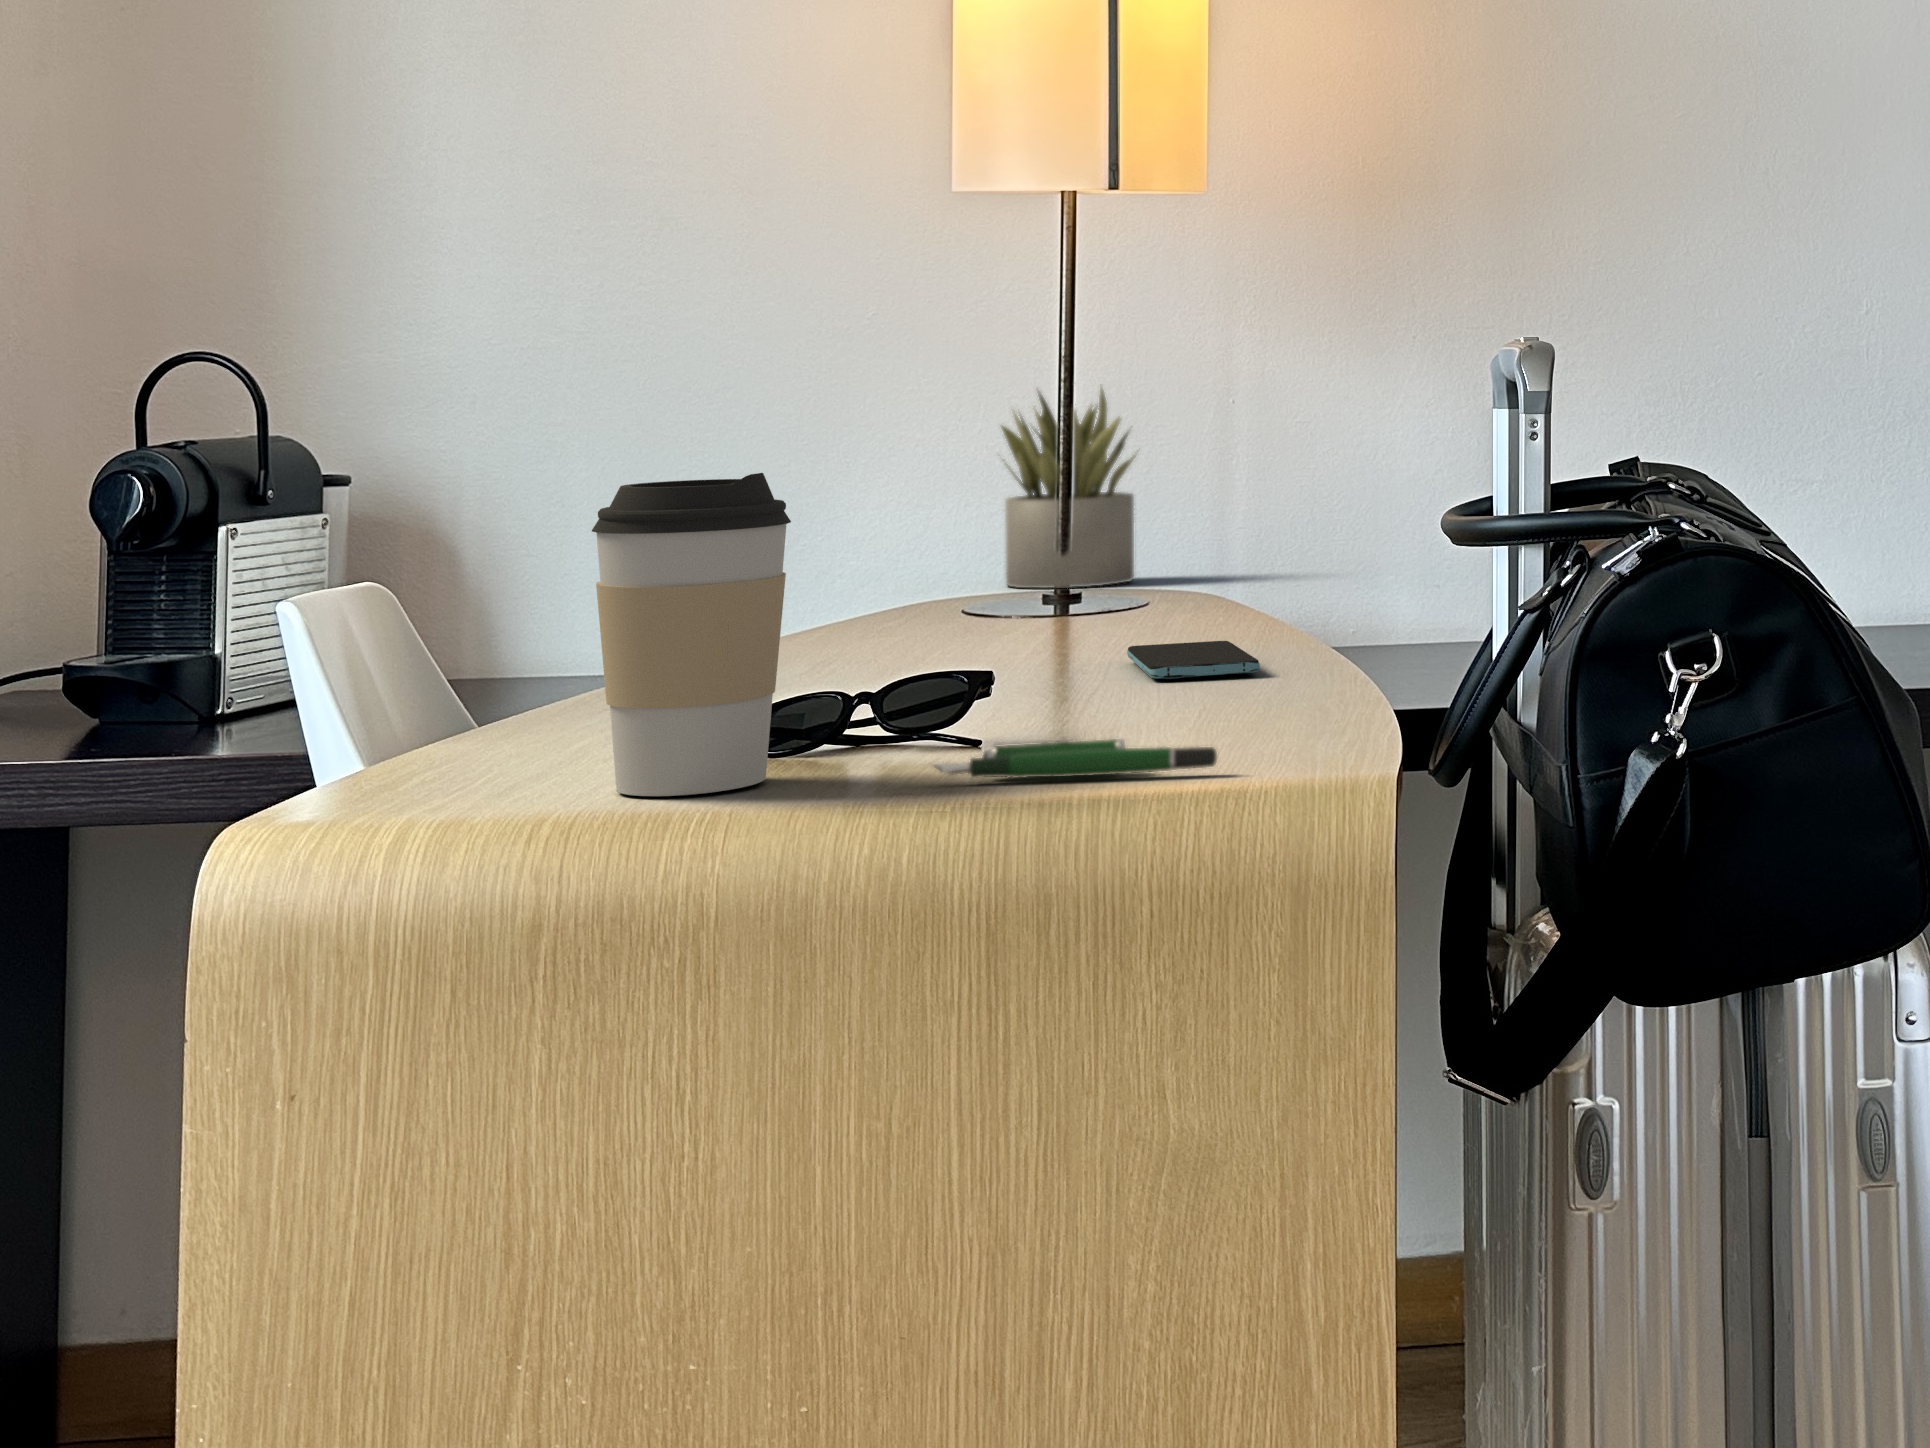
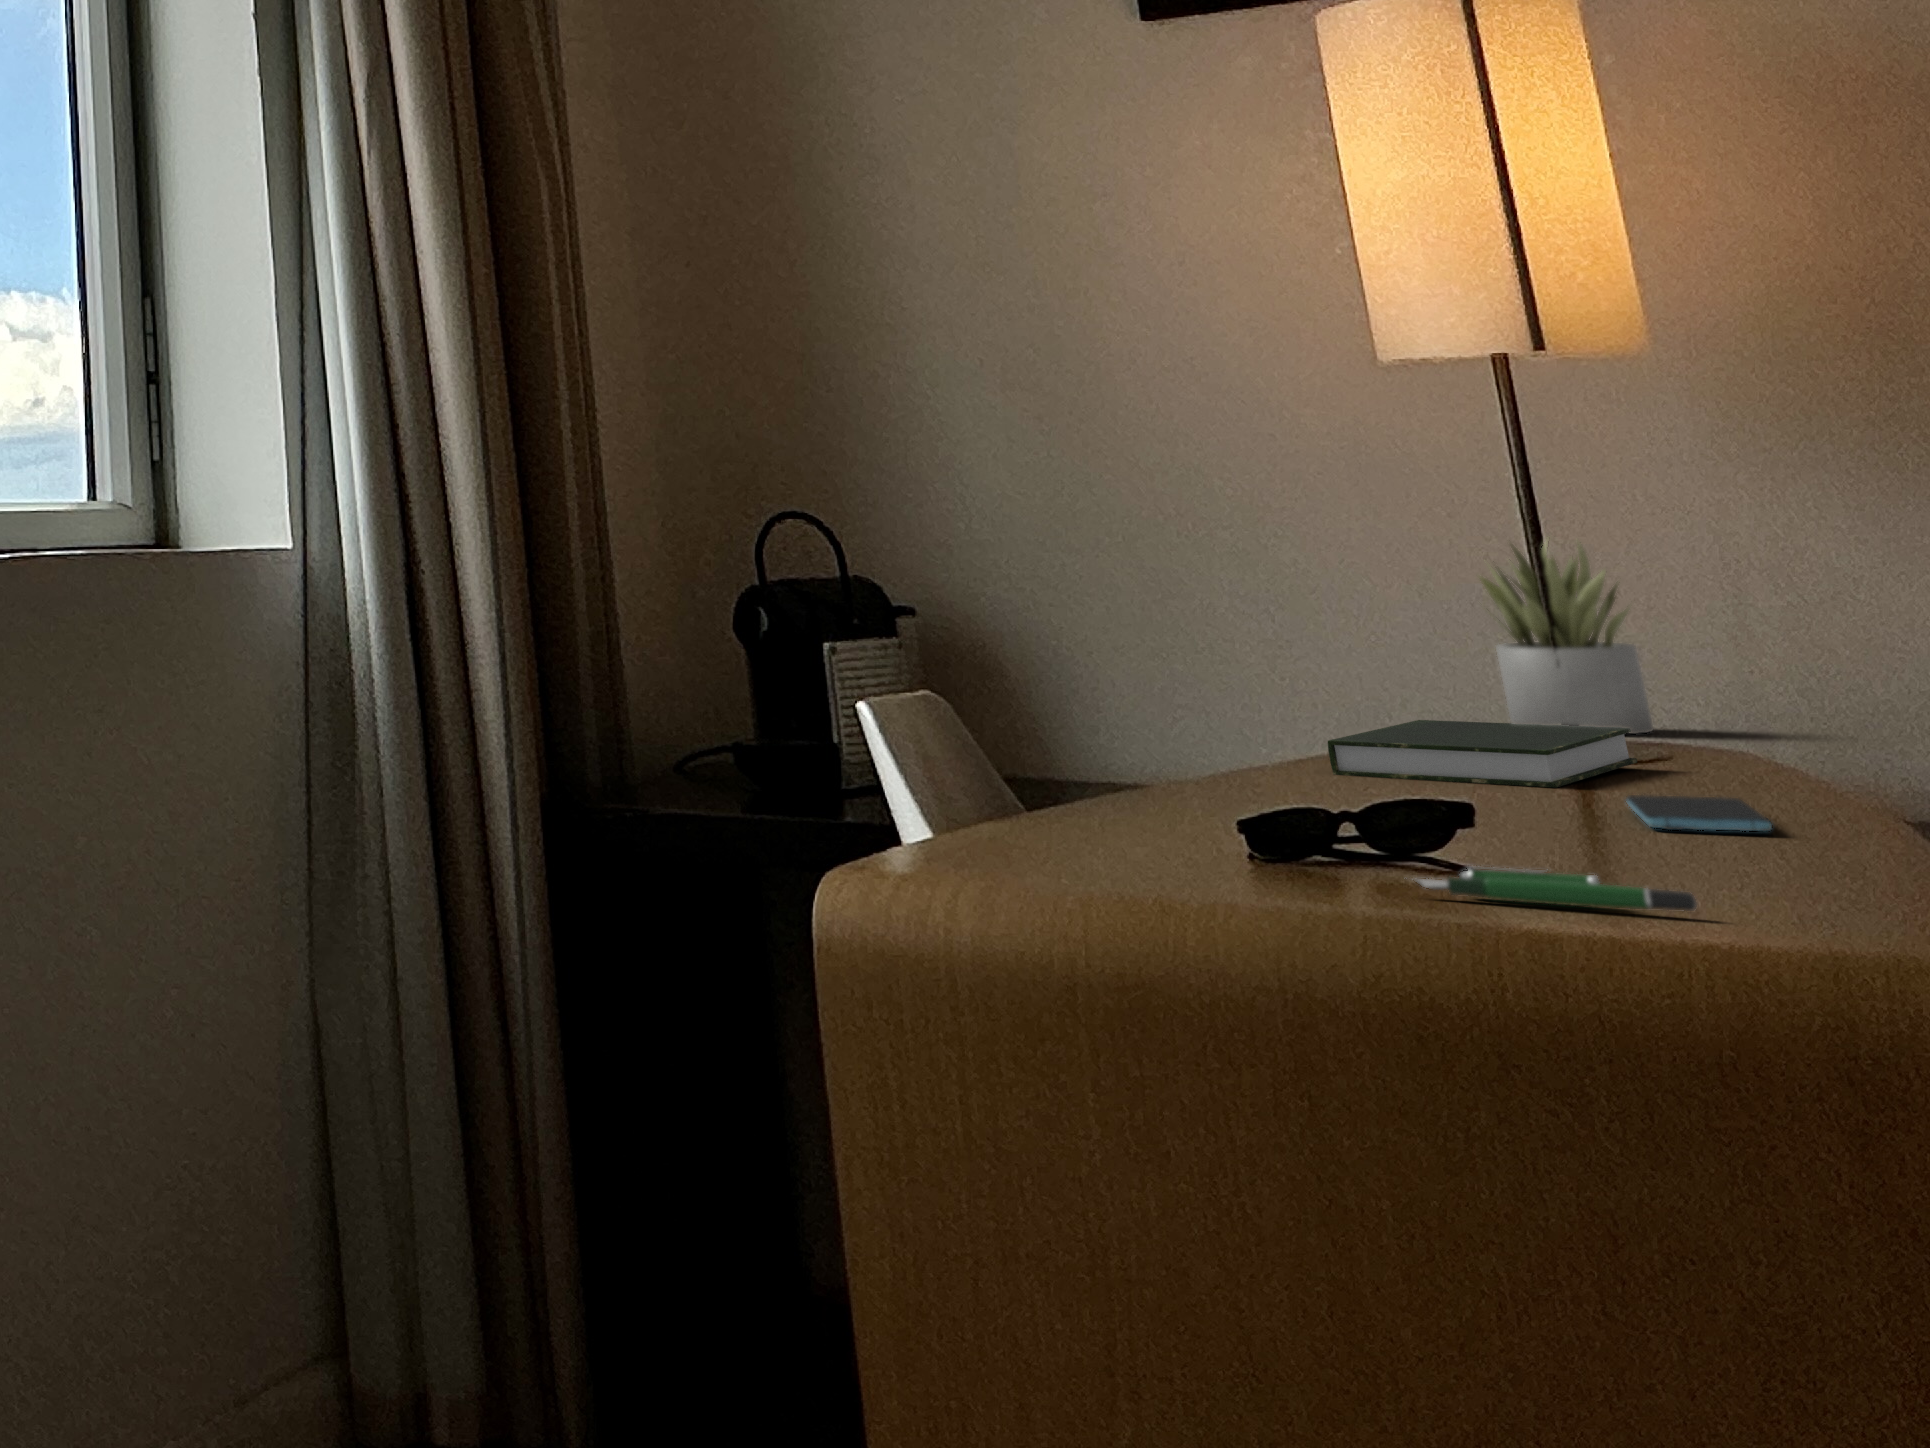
coffee cup: present [592,473,791,796] -> none [1098,627,1270,881]
book: none [830,577,1128,649] -> present [1328,720,1637,788]

